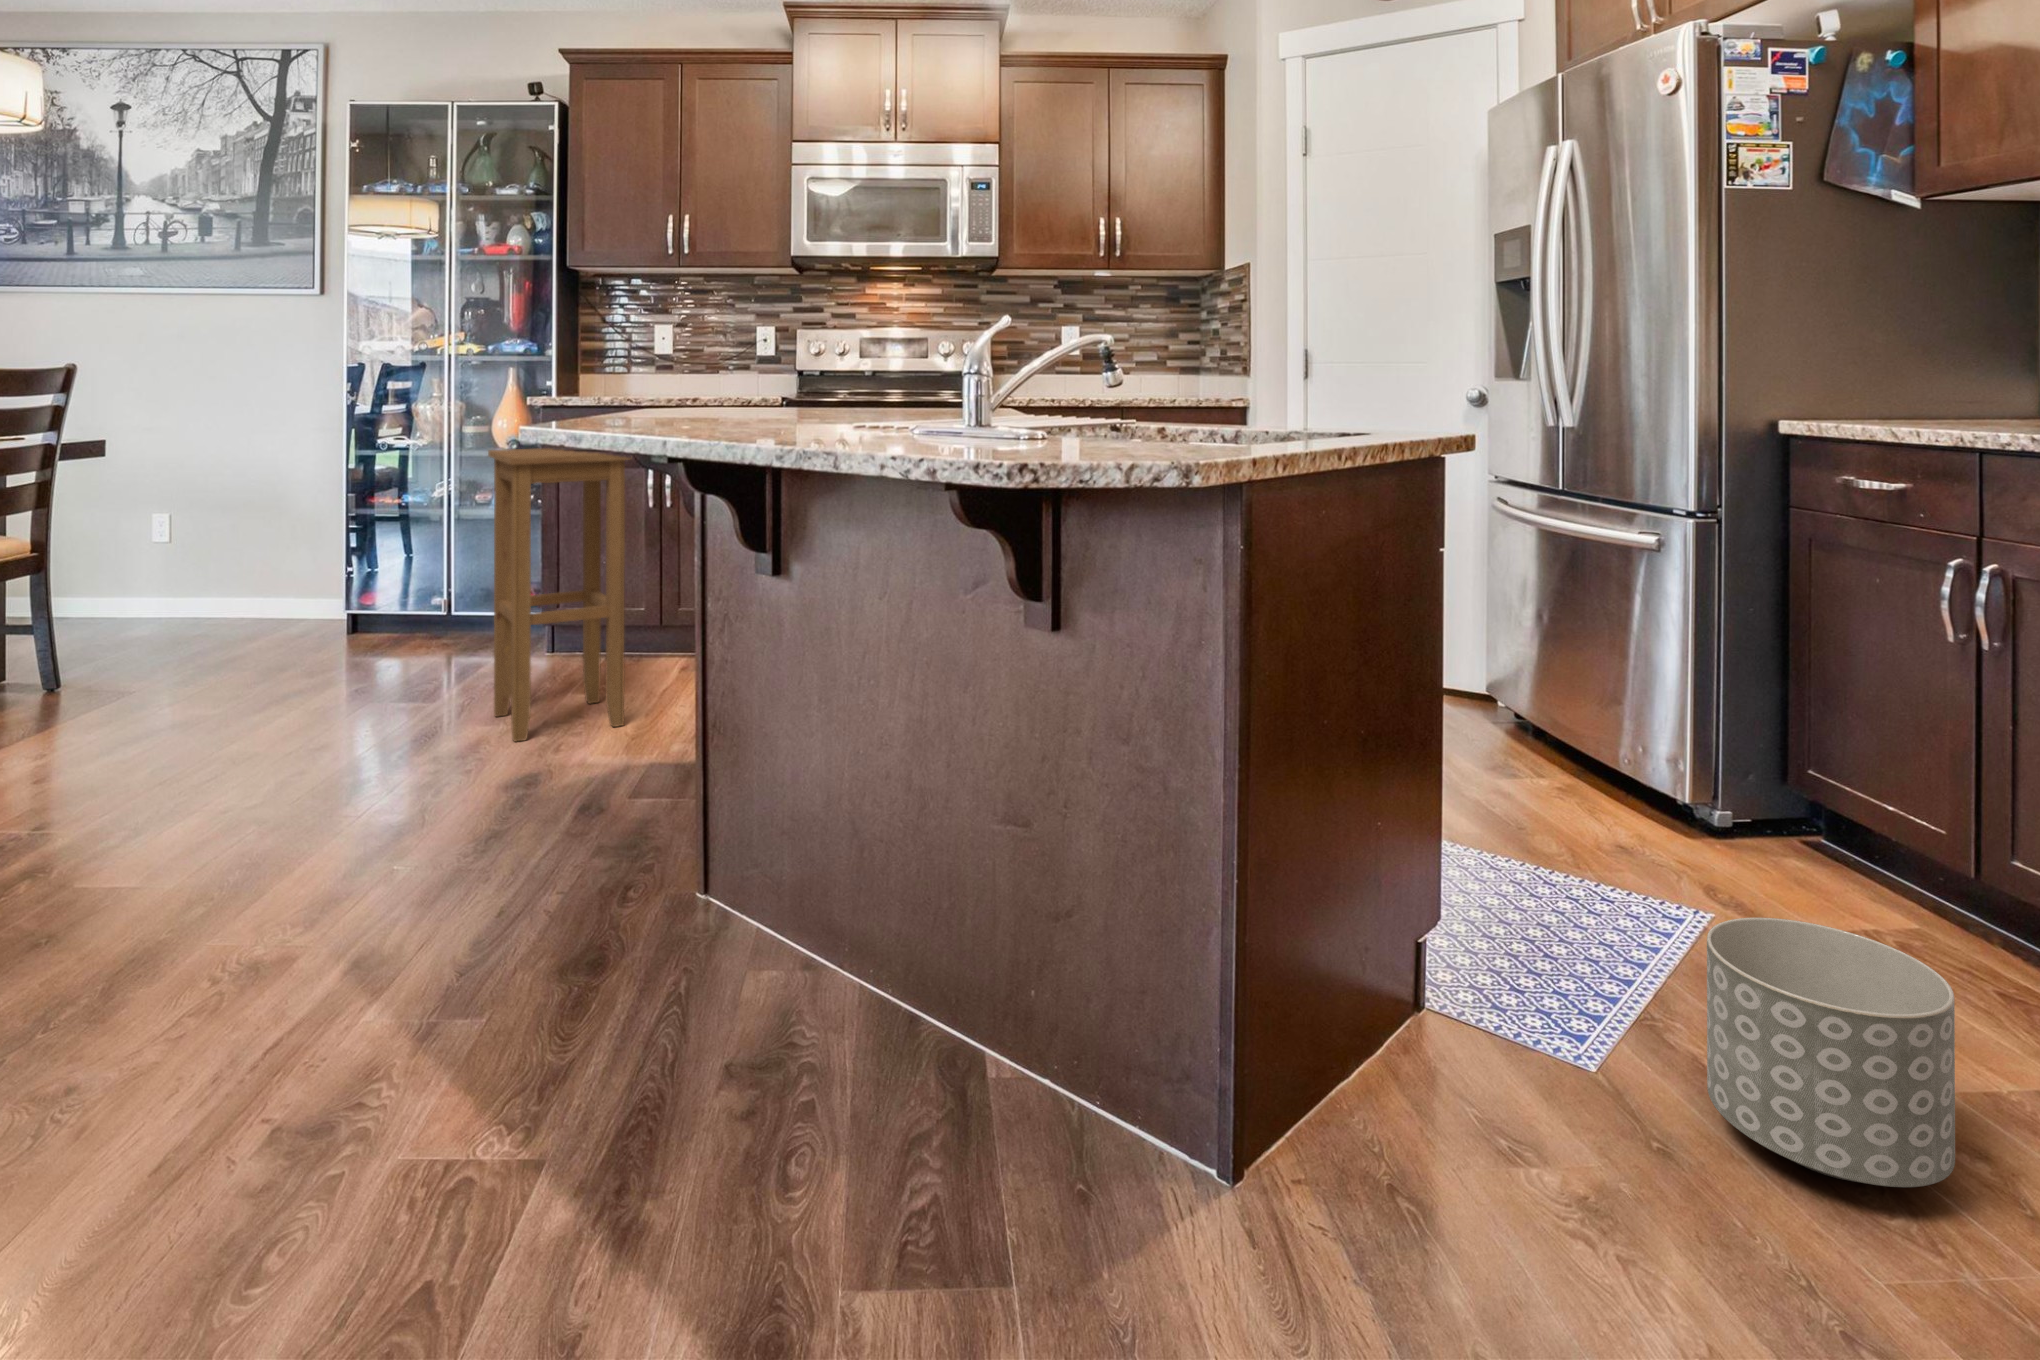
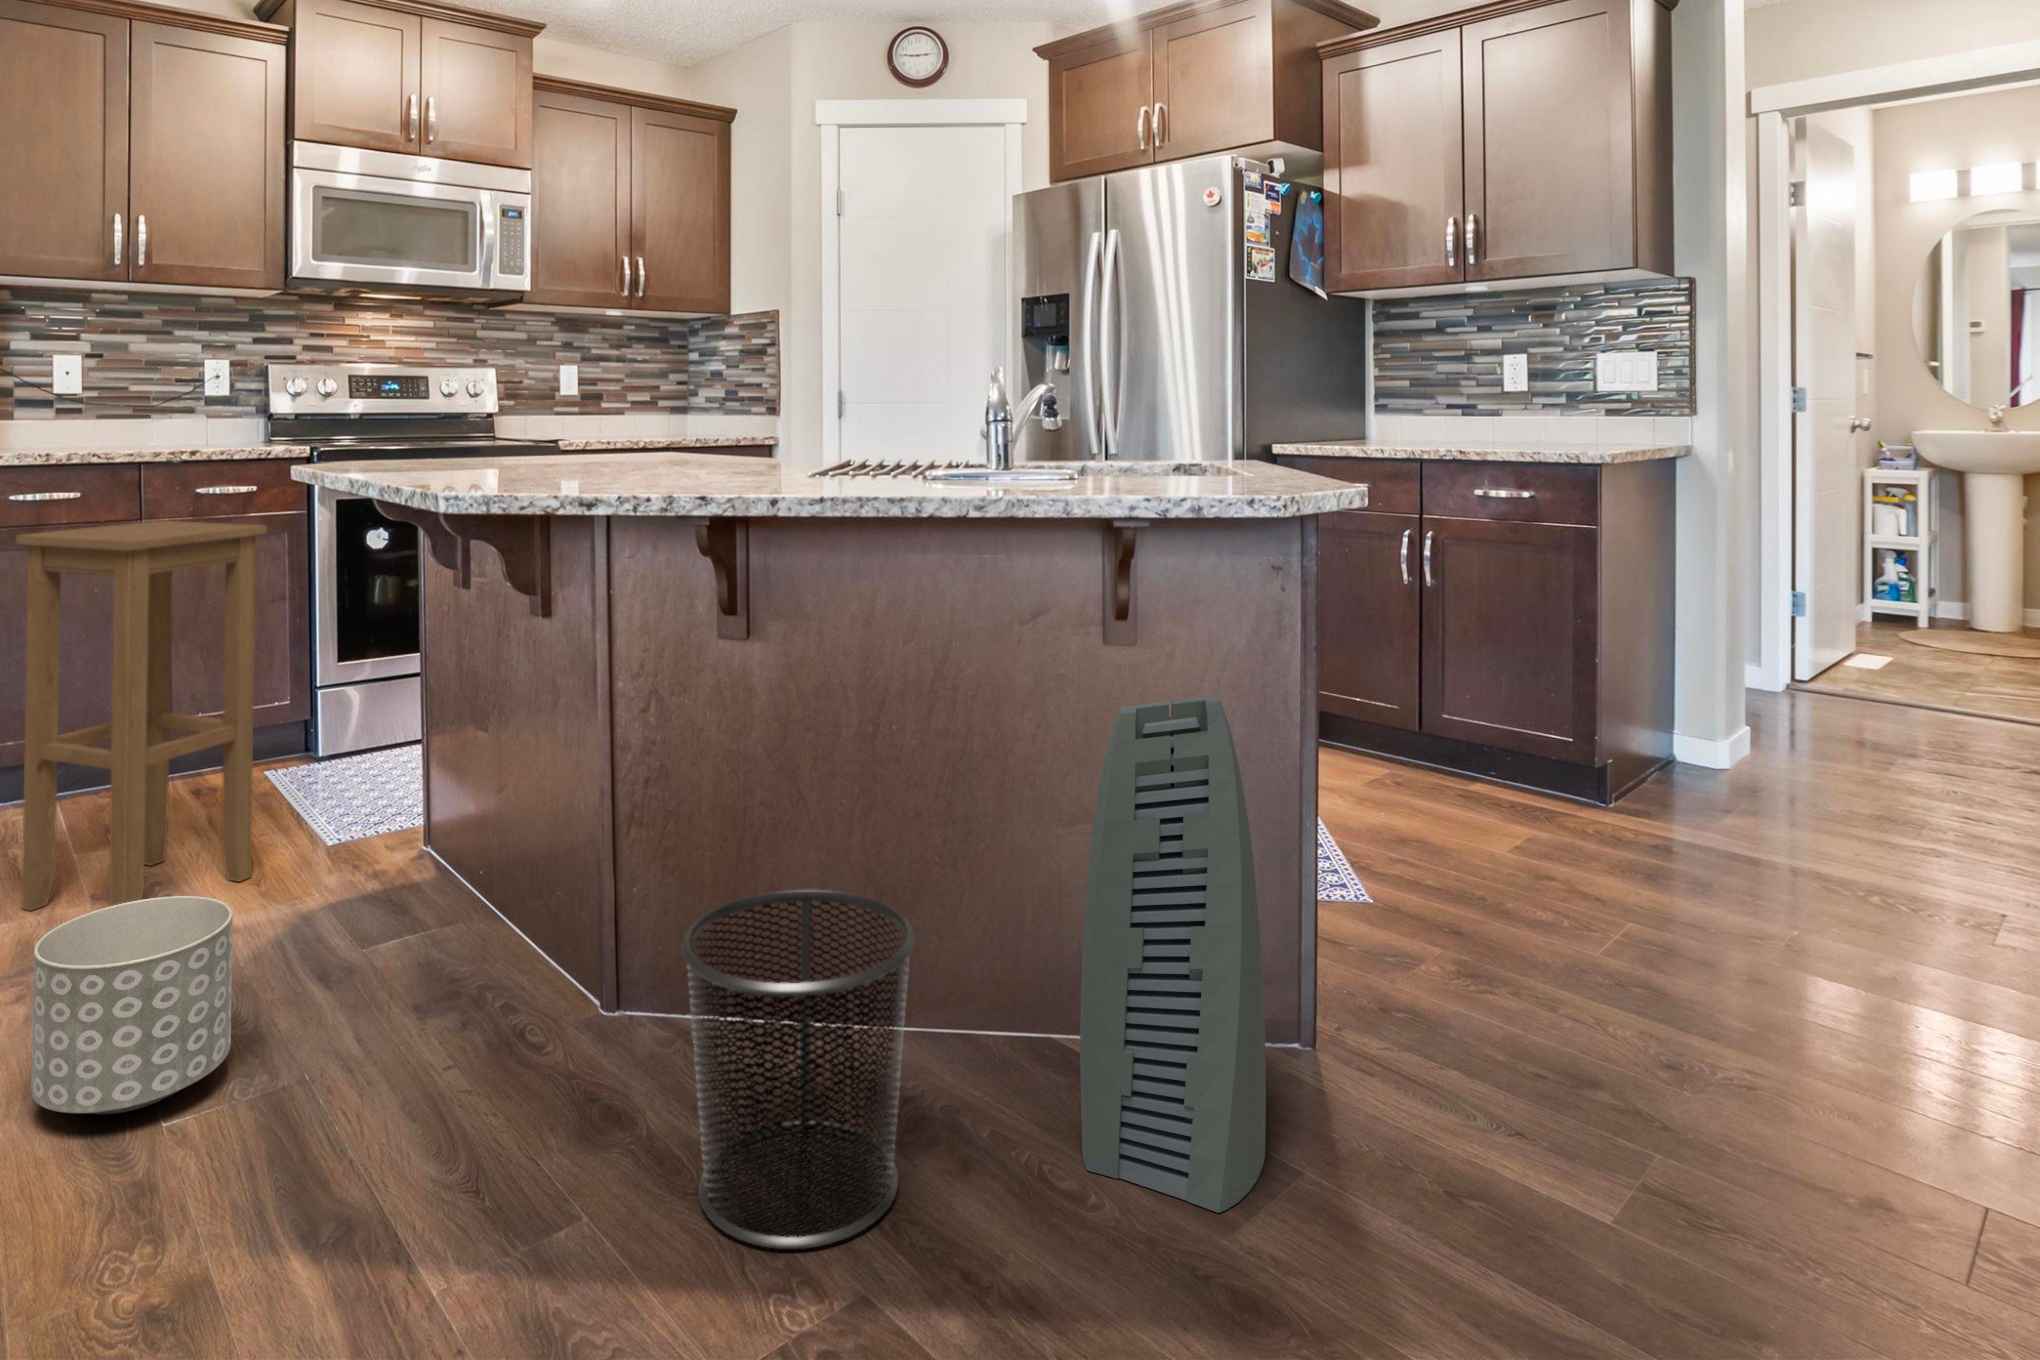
air purifier: none [751,687,1006,1278] -> present [1080,696,1266,1213]
trash can: none [443,803,670,1128] -> present [681,890,915,1249]
planter: present [1707,918,1955,1187] -> present [31,896,232,1114]

